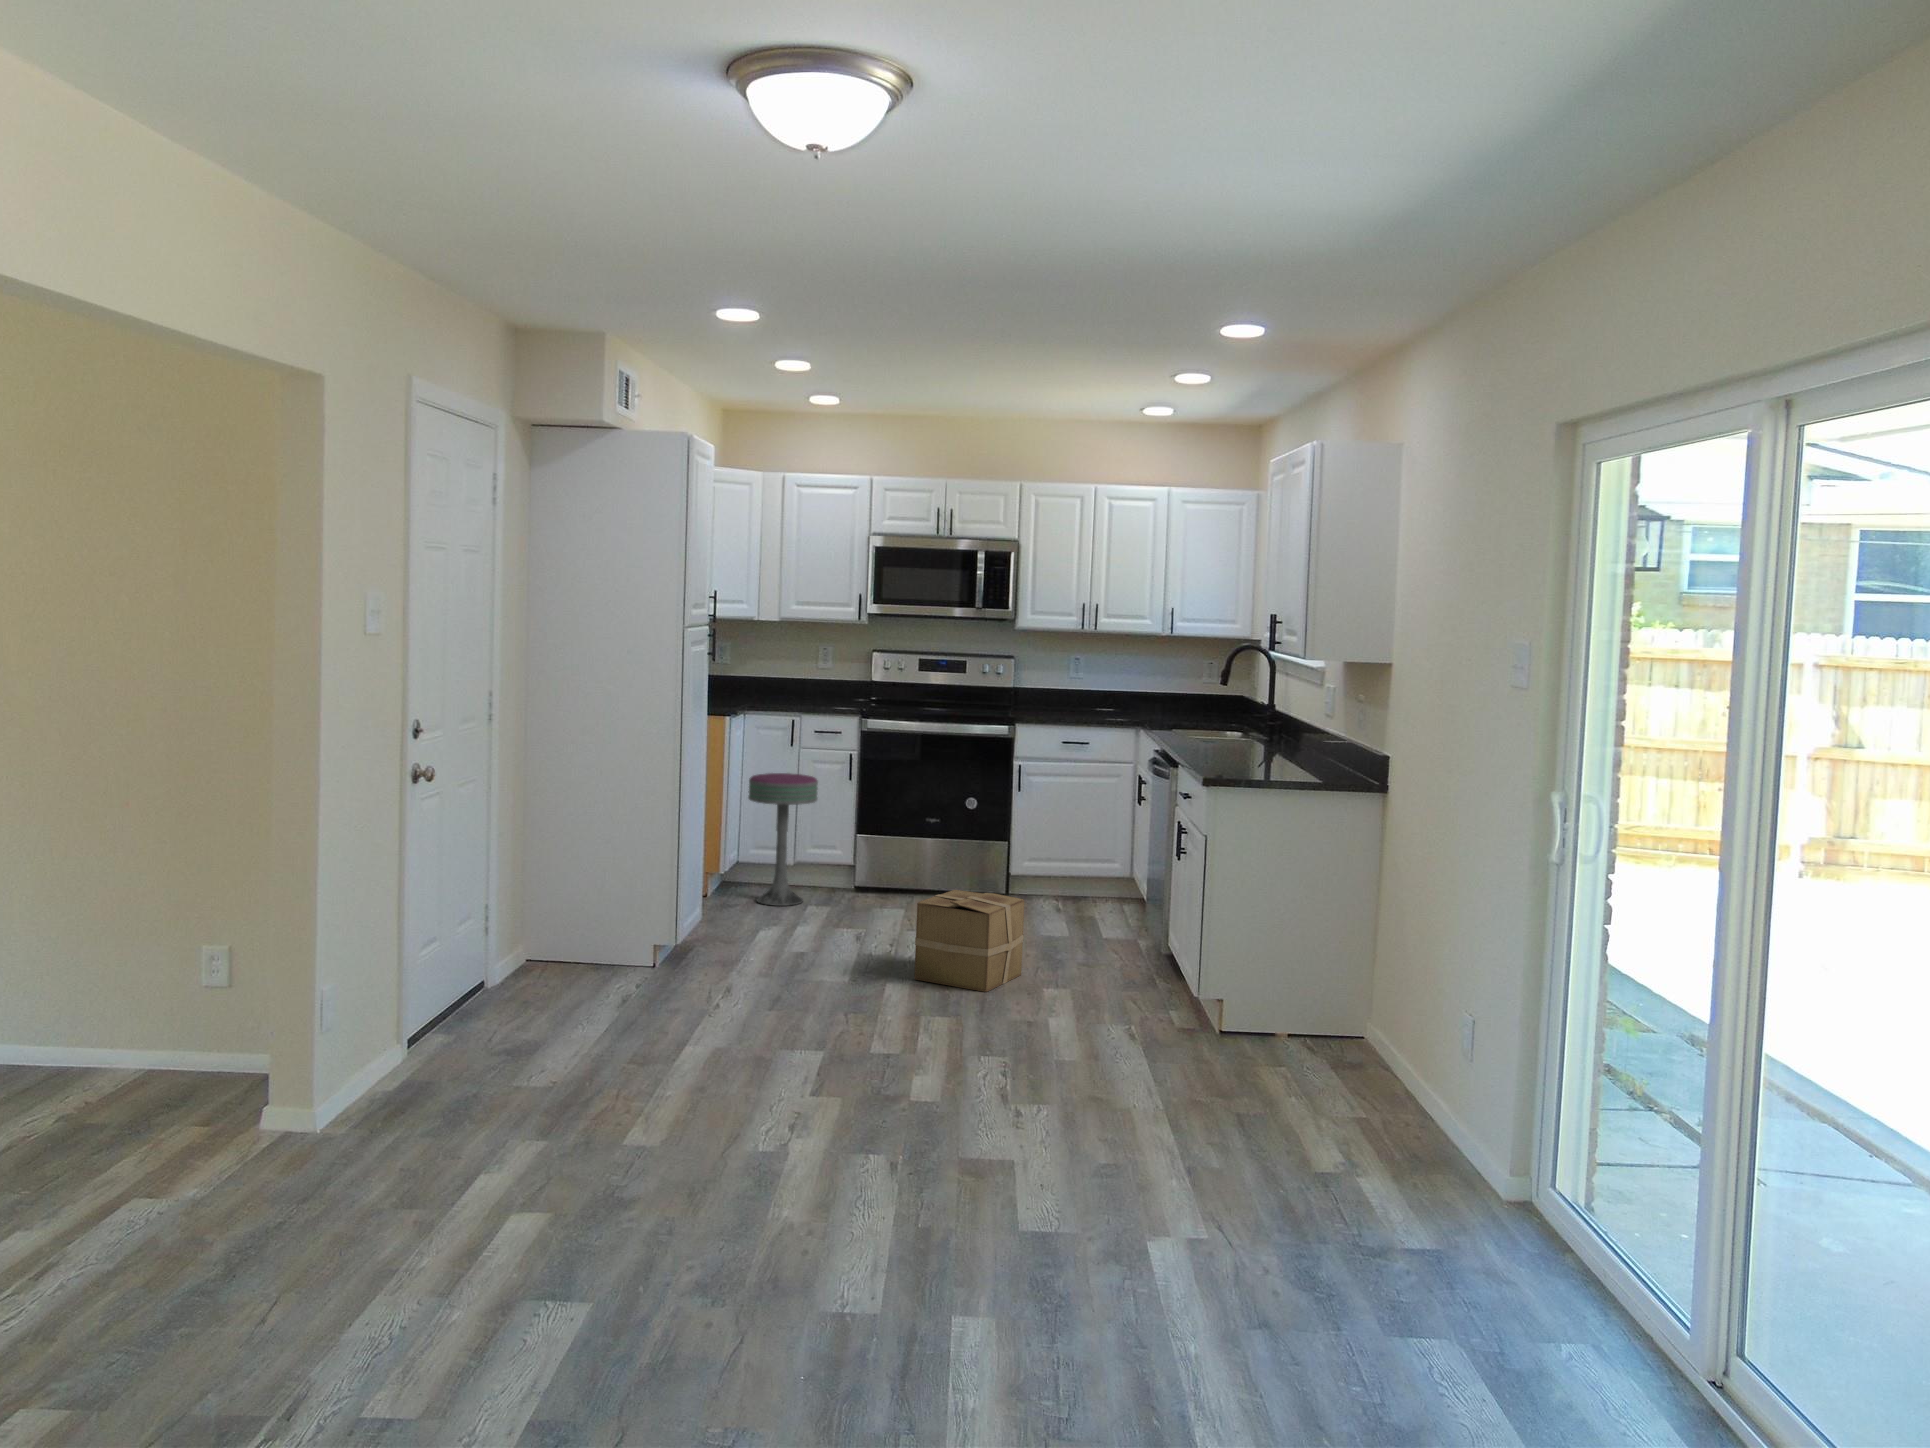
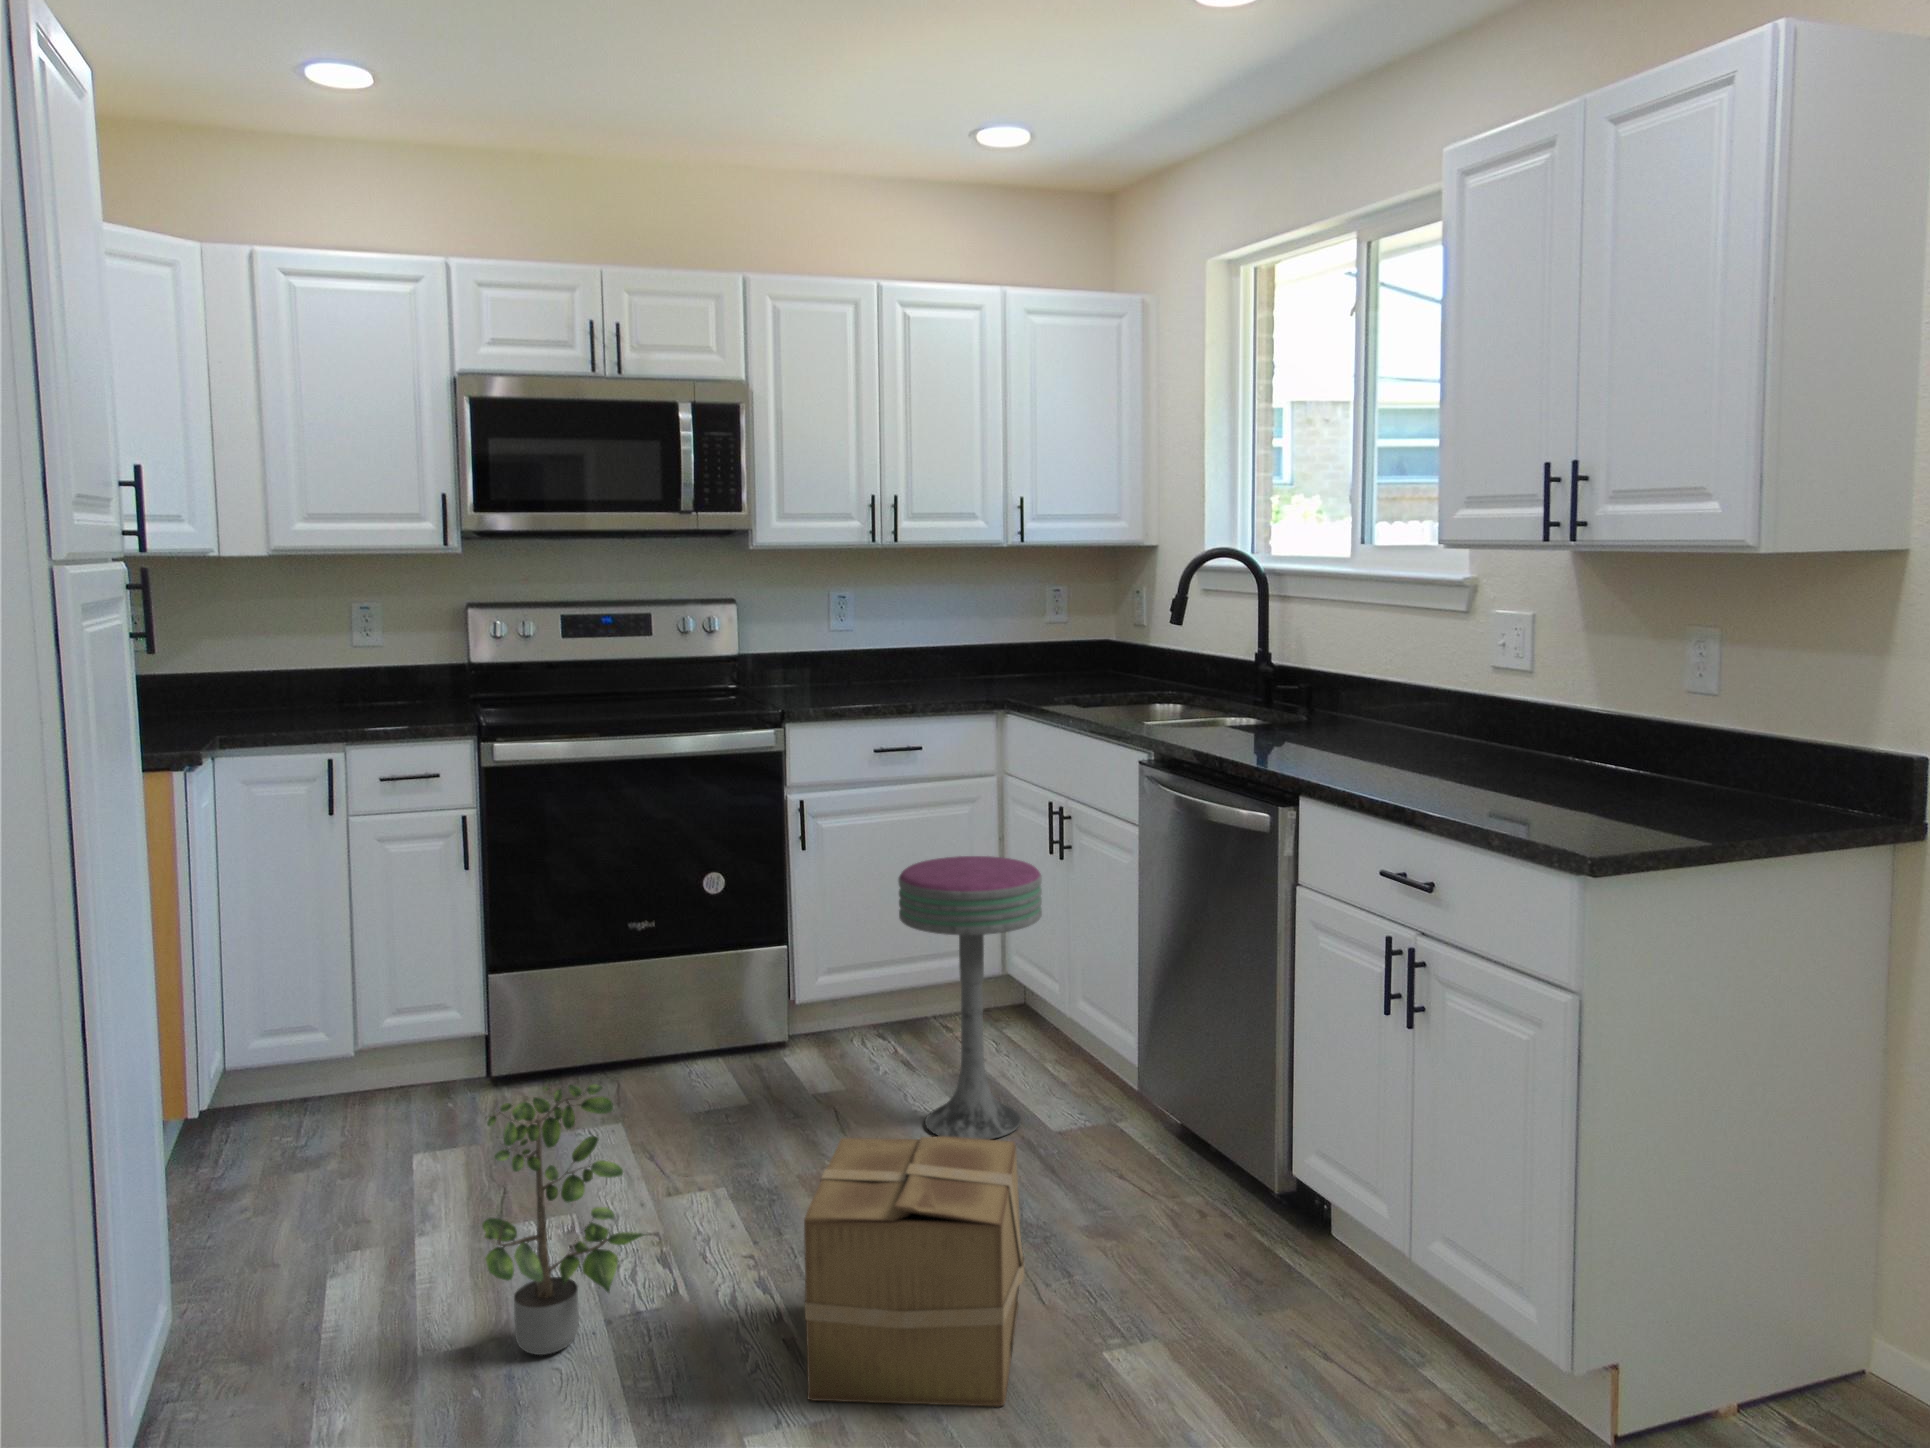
bar stool: present [748,773,818,906] -> present [898,856,1042,1140]
potted plant: none [807,844,874,956] -> present [482,1085,645,1355]

